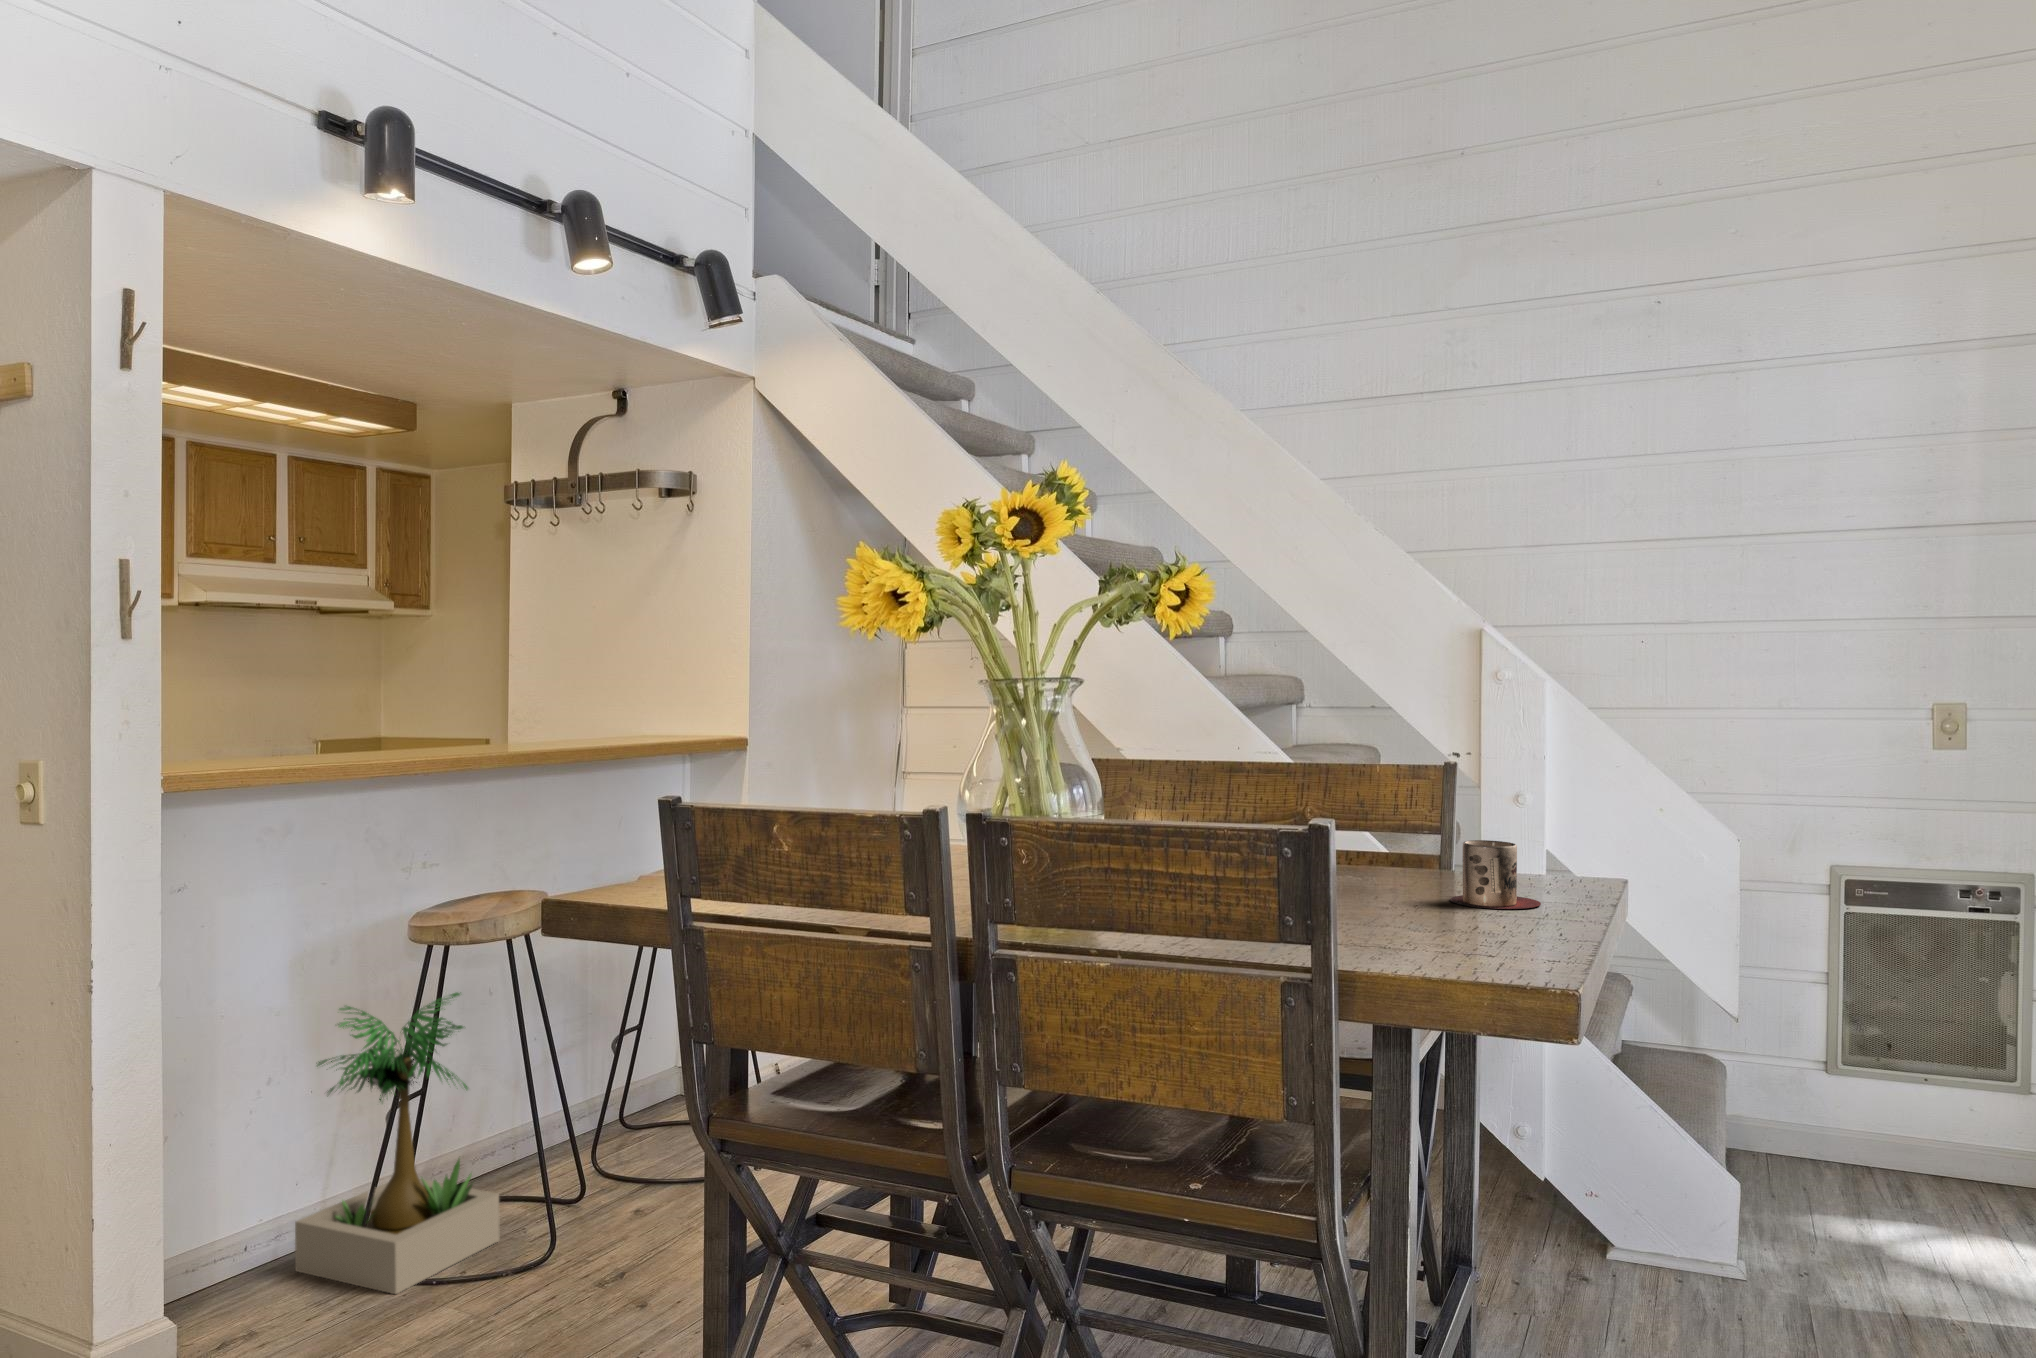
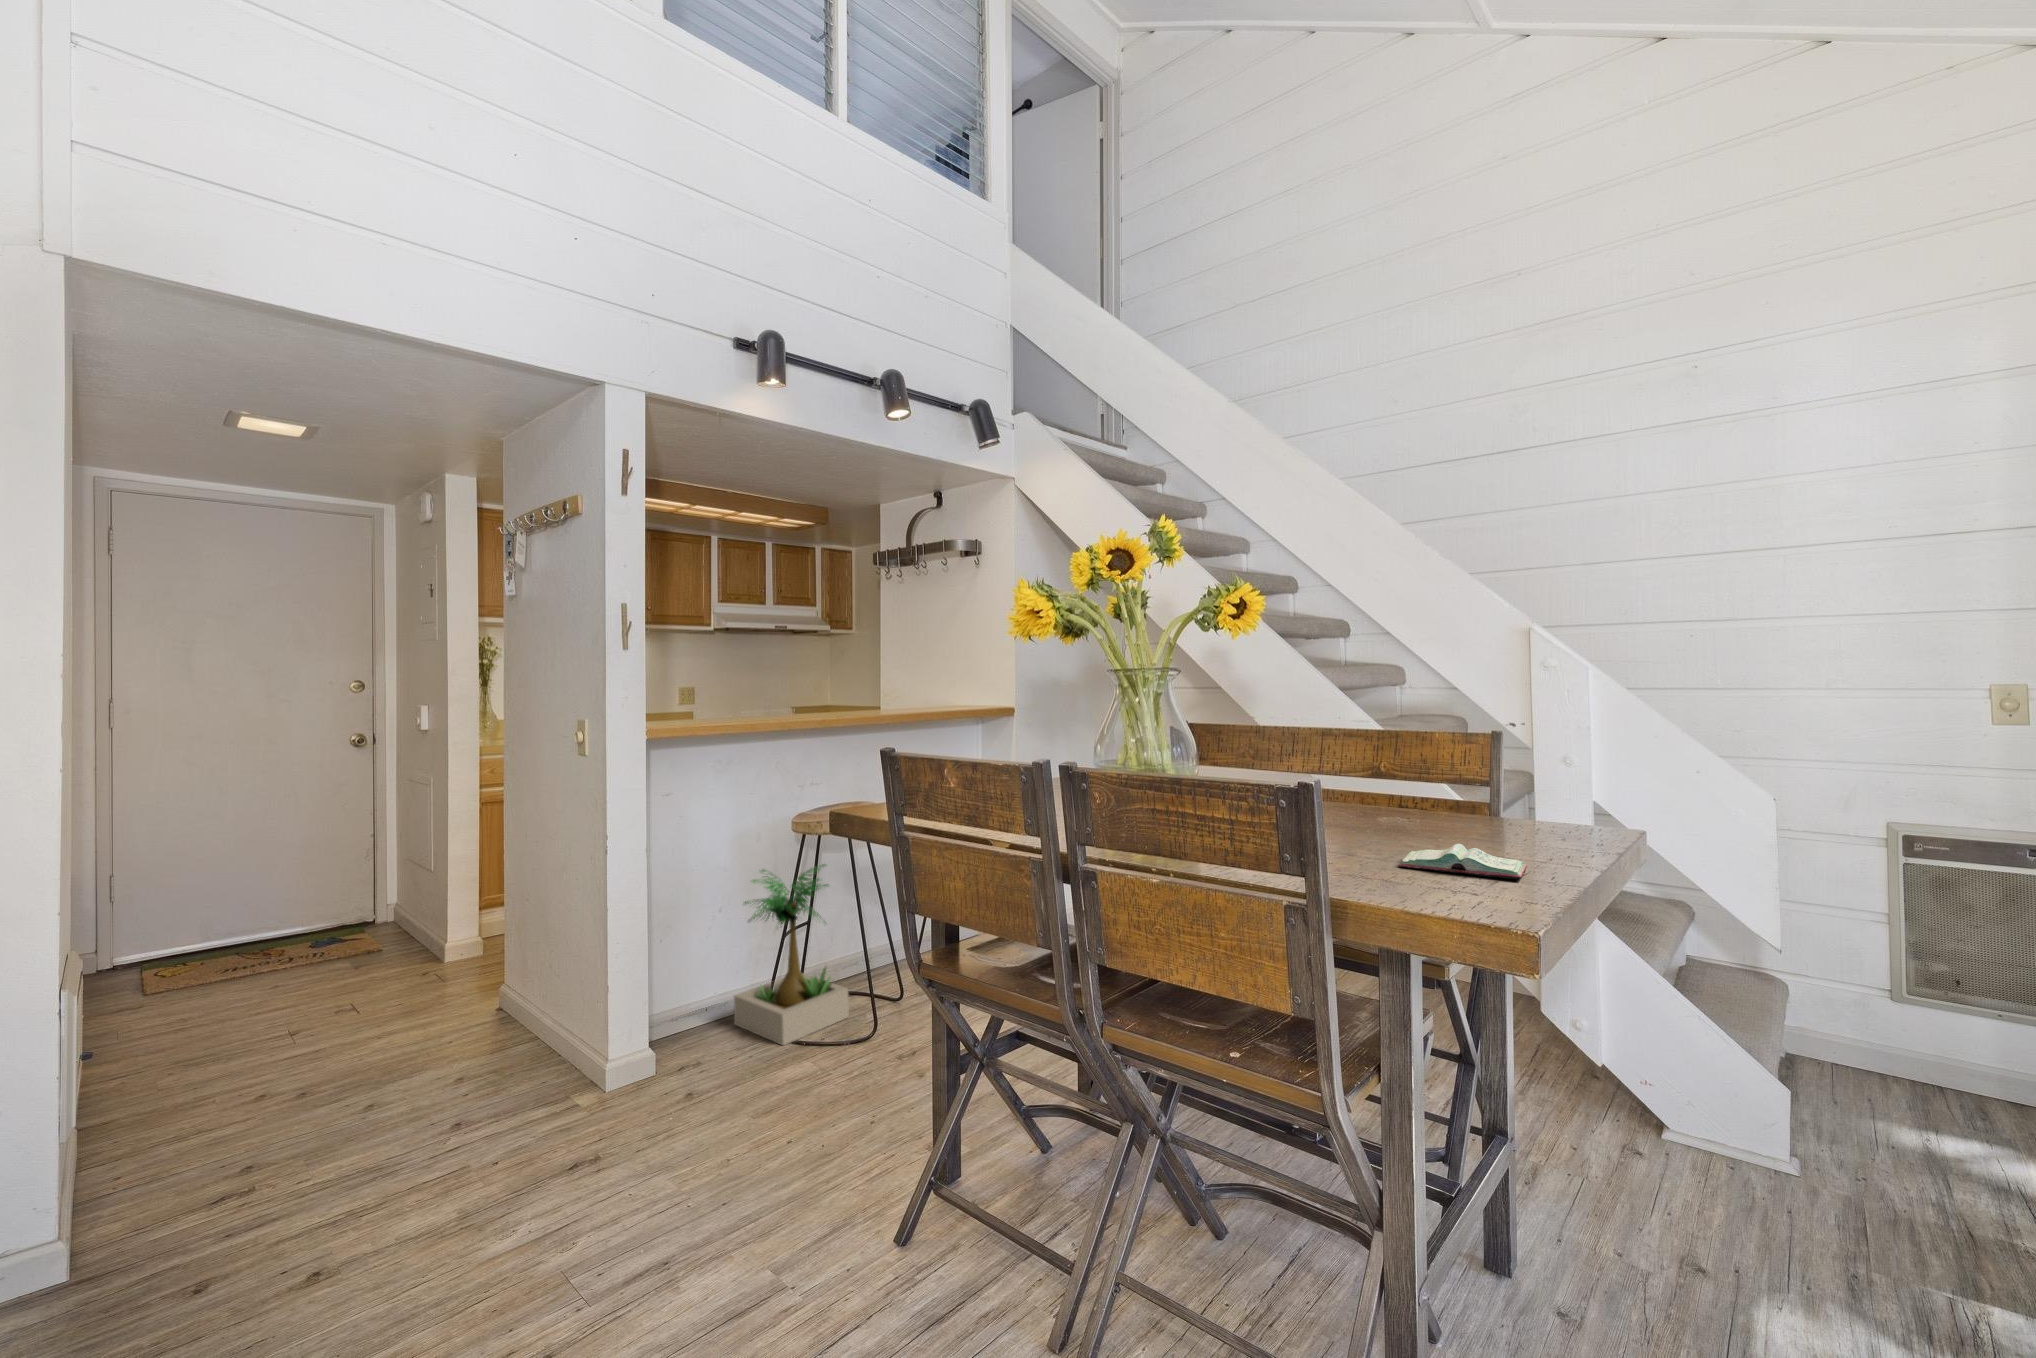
mug: present [1450,840,1541,909] -> none [1464,791,1543,848]
book: none [1395,903,1539,941] -> present [1399,844,1527,879]

